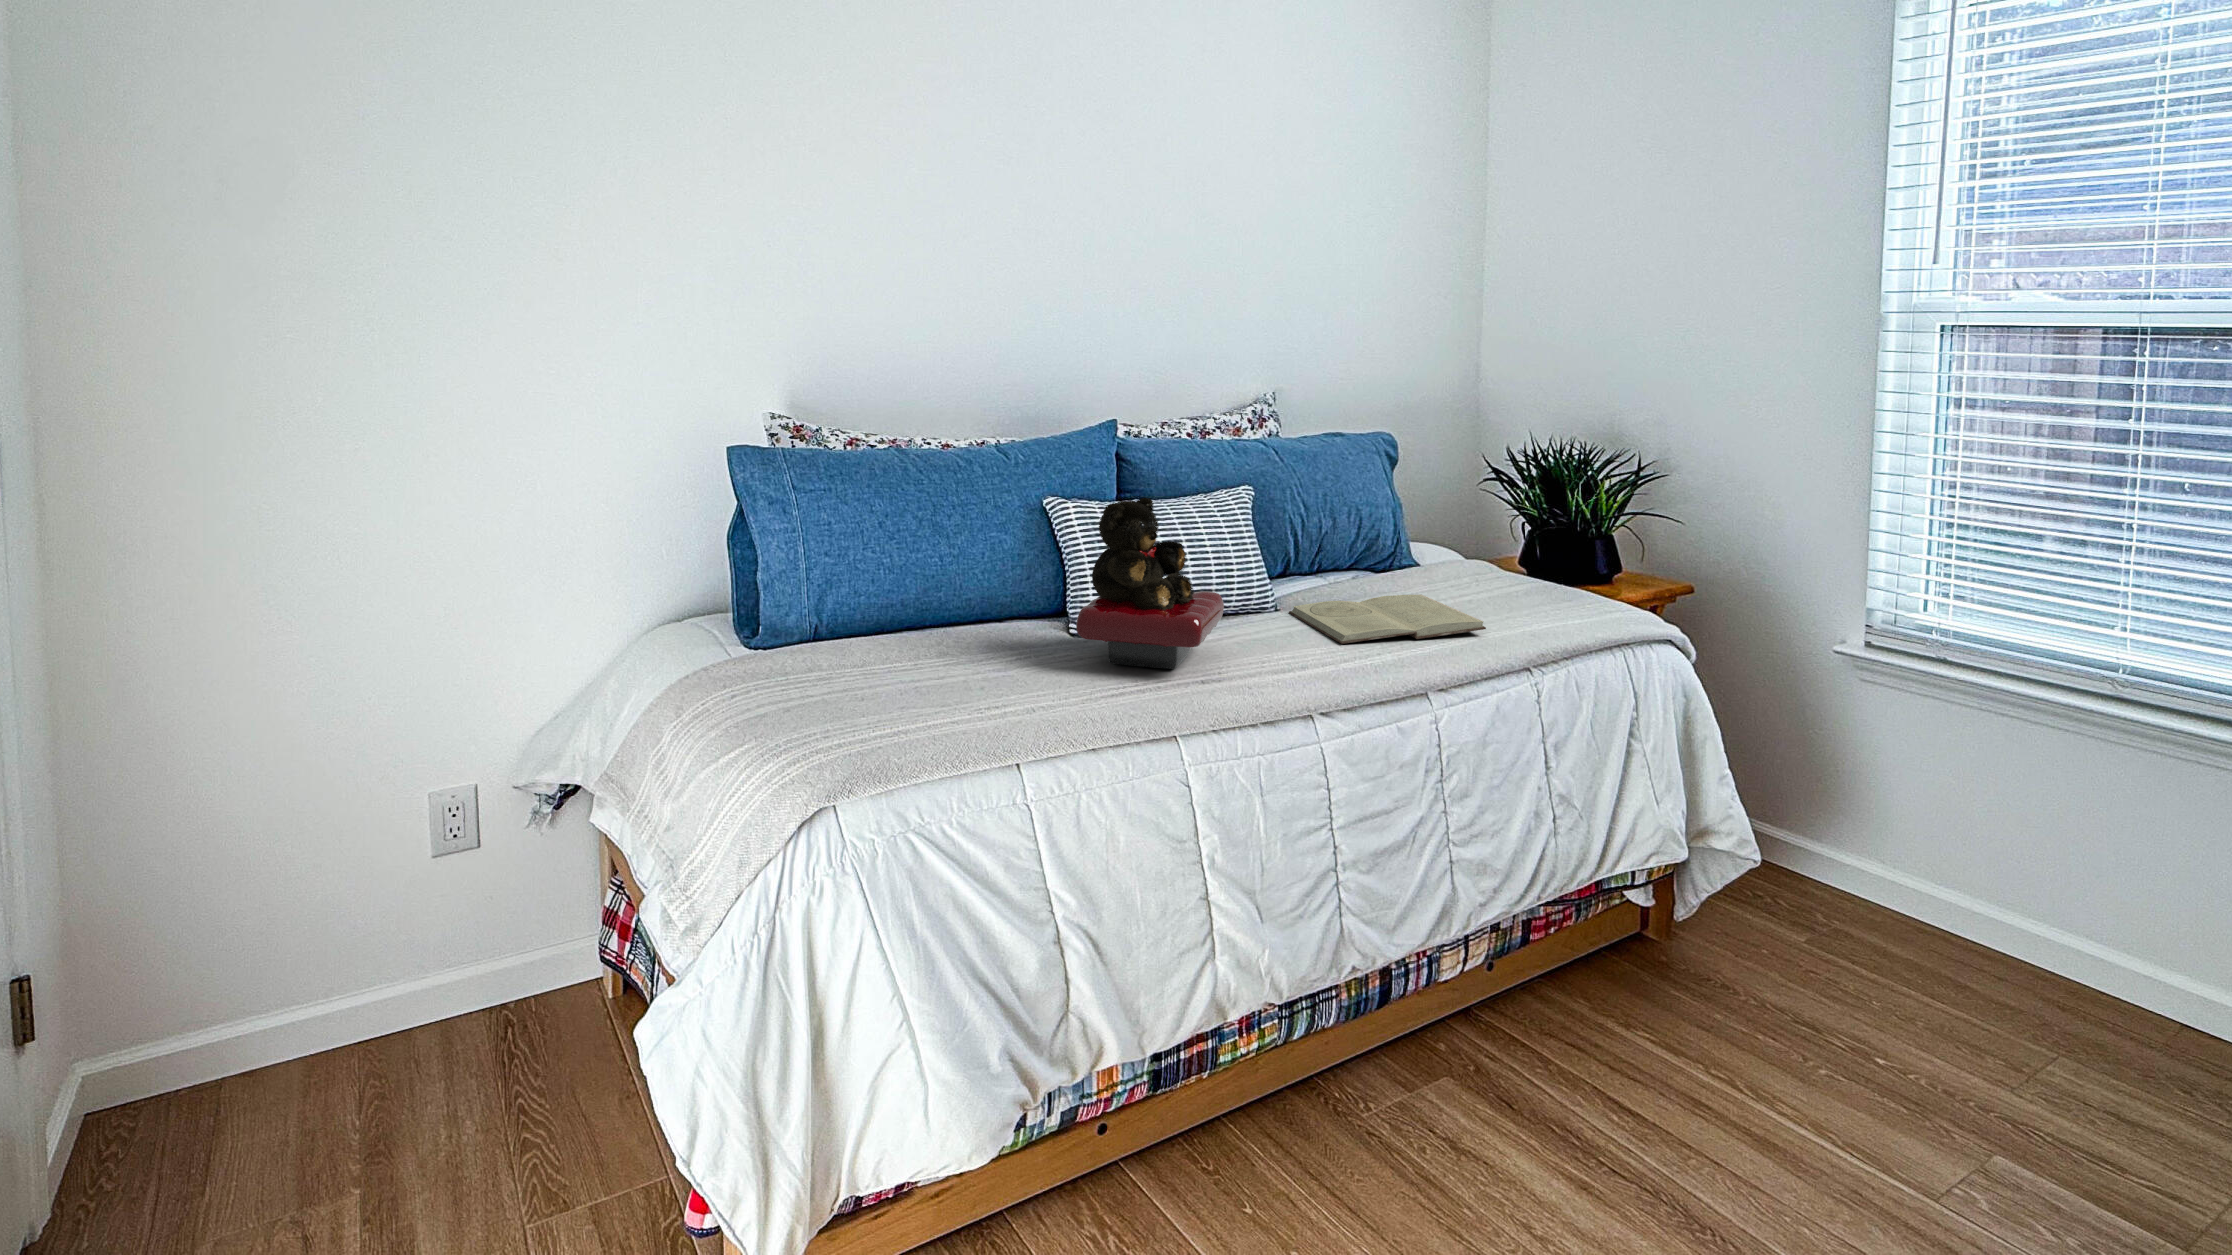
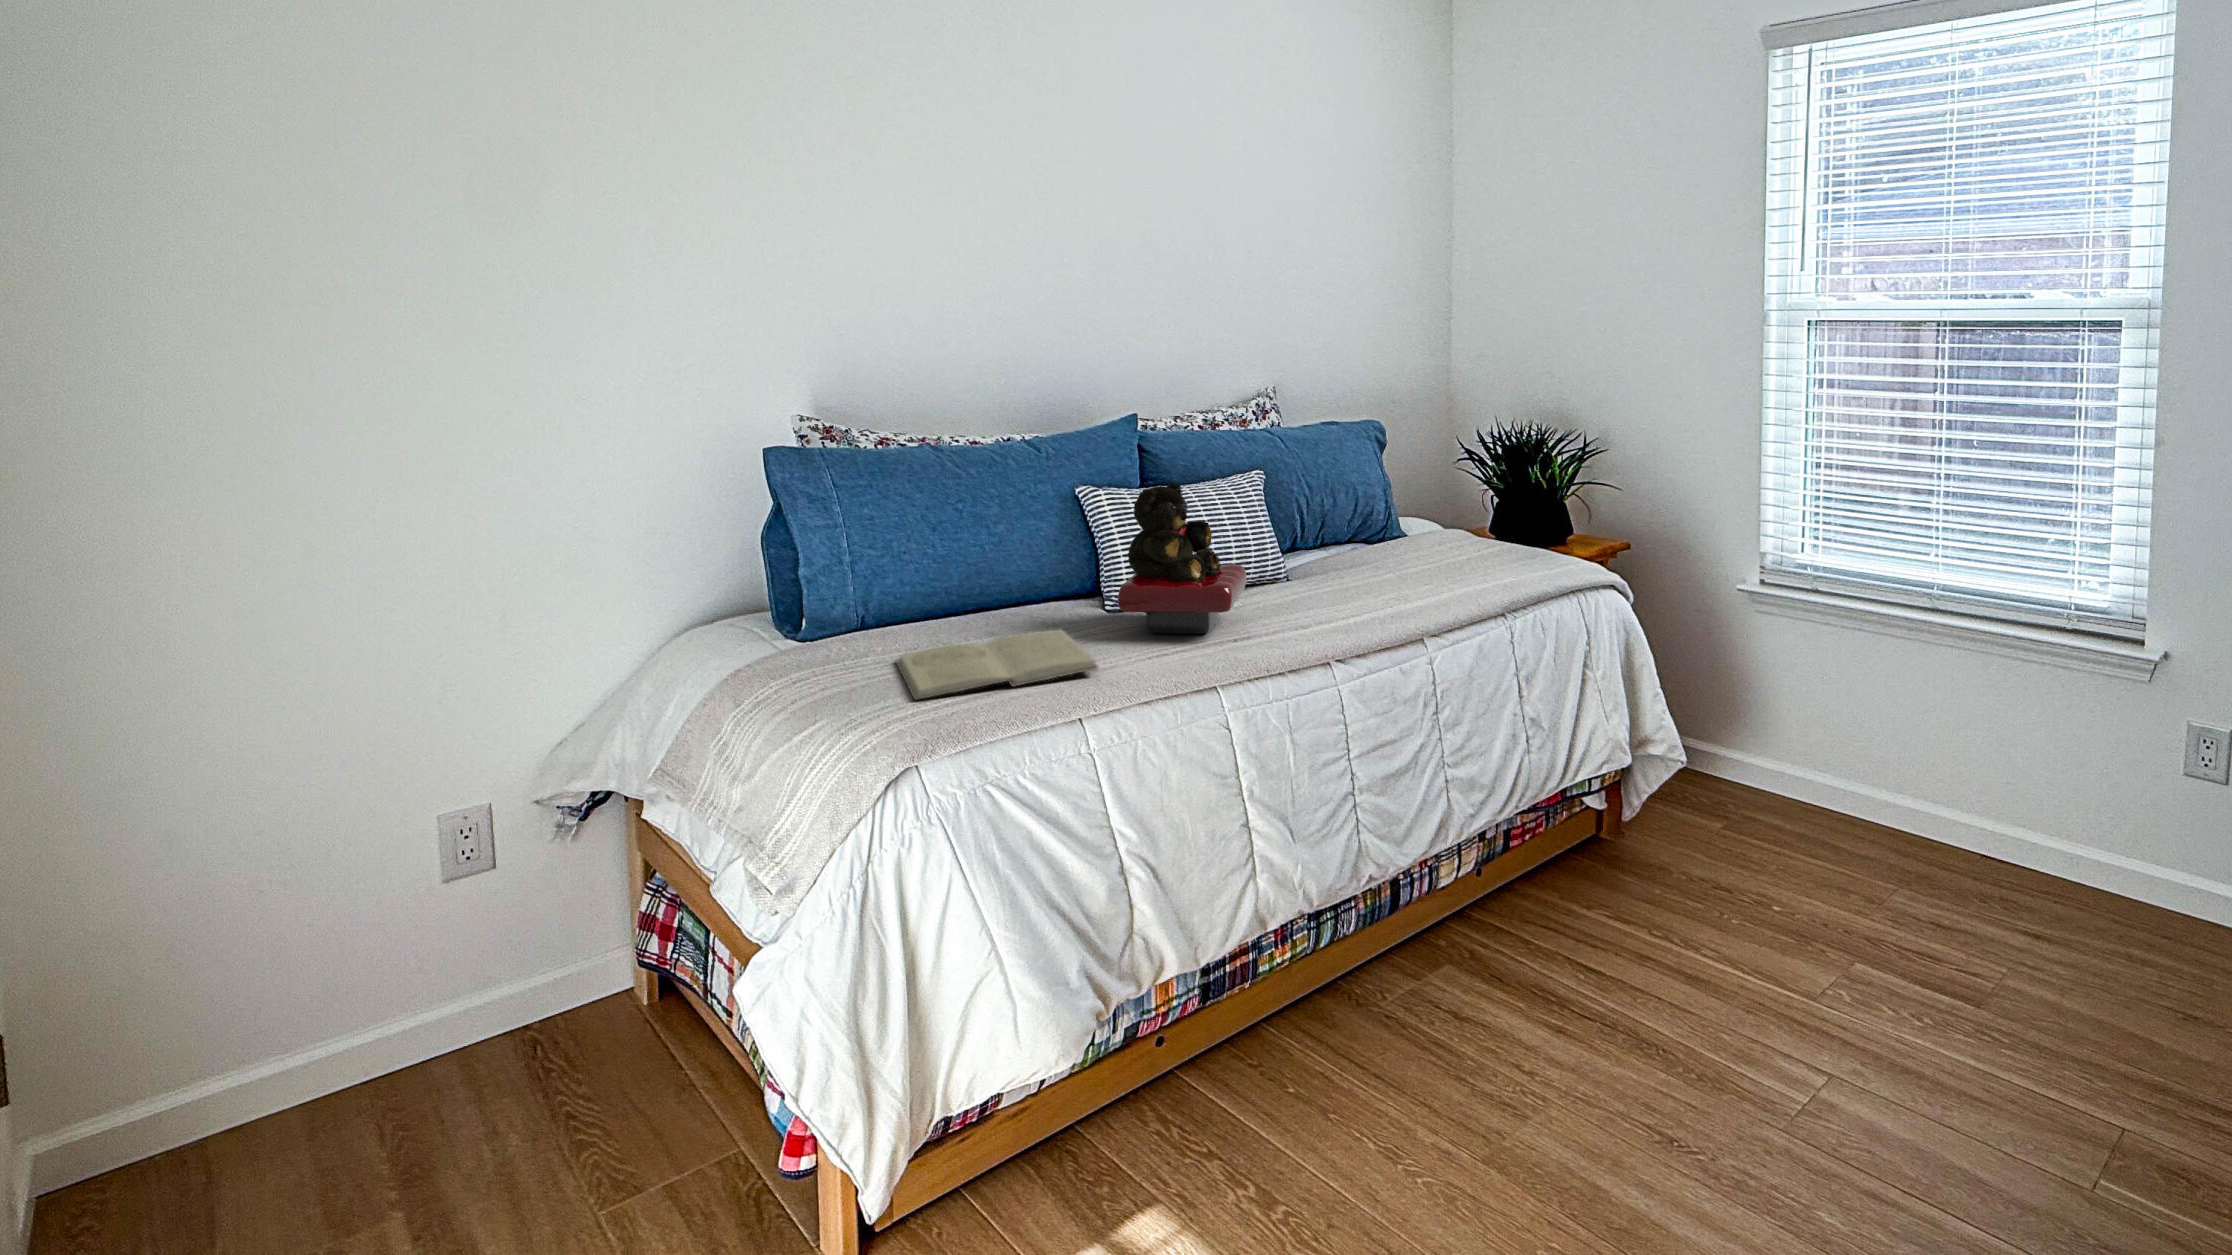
book: present [1289,594,1486,644] -> present [896,630,1098,700]

